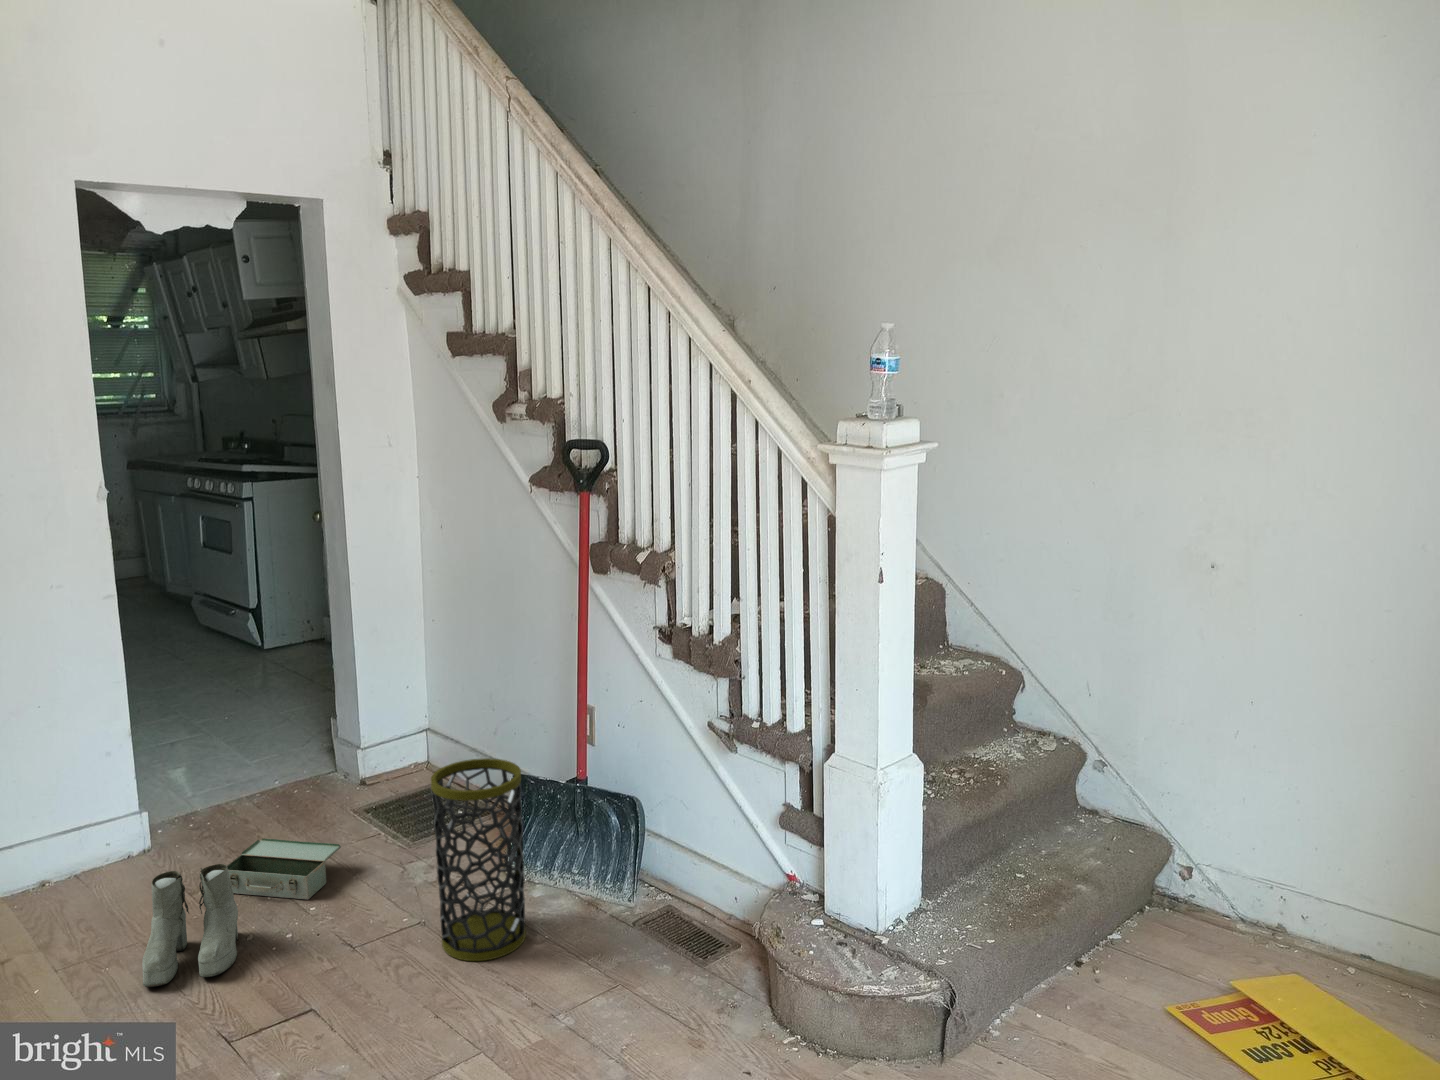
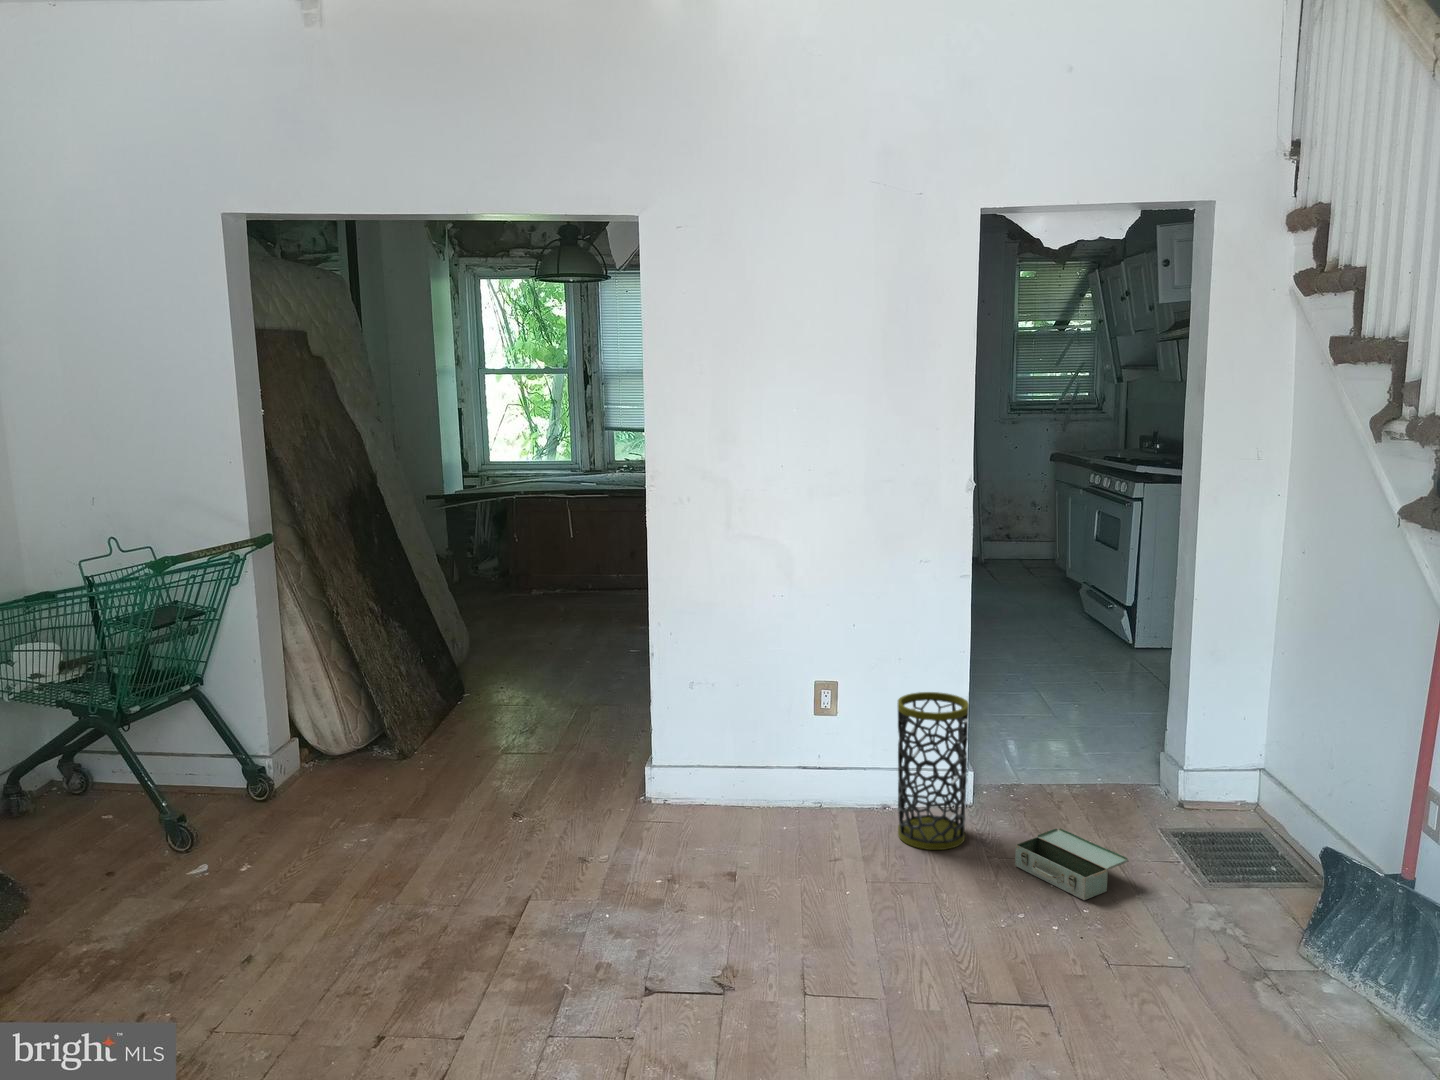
trash can: present [431,758,526,961] -> present [898,692,969,850]
boots: present [142,864,238,987] -> none [924,830,1014,936]

